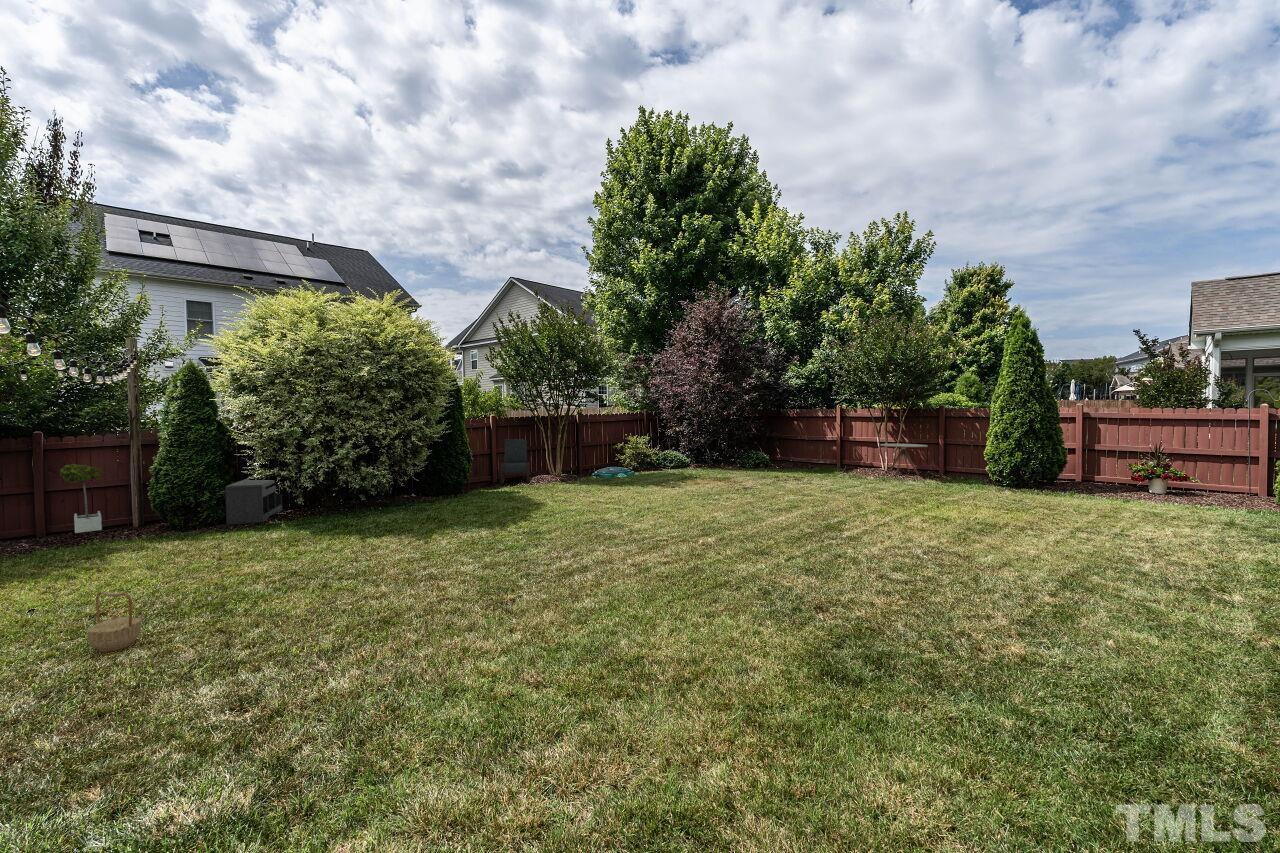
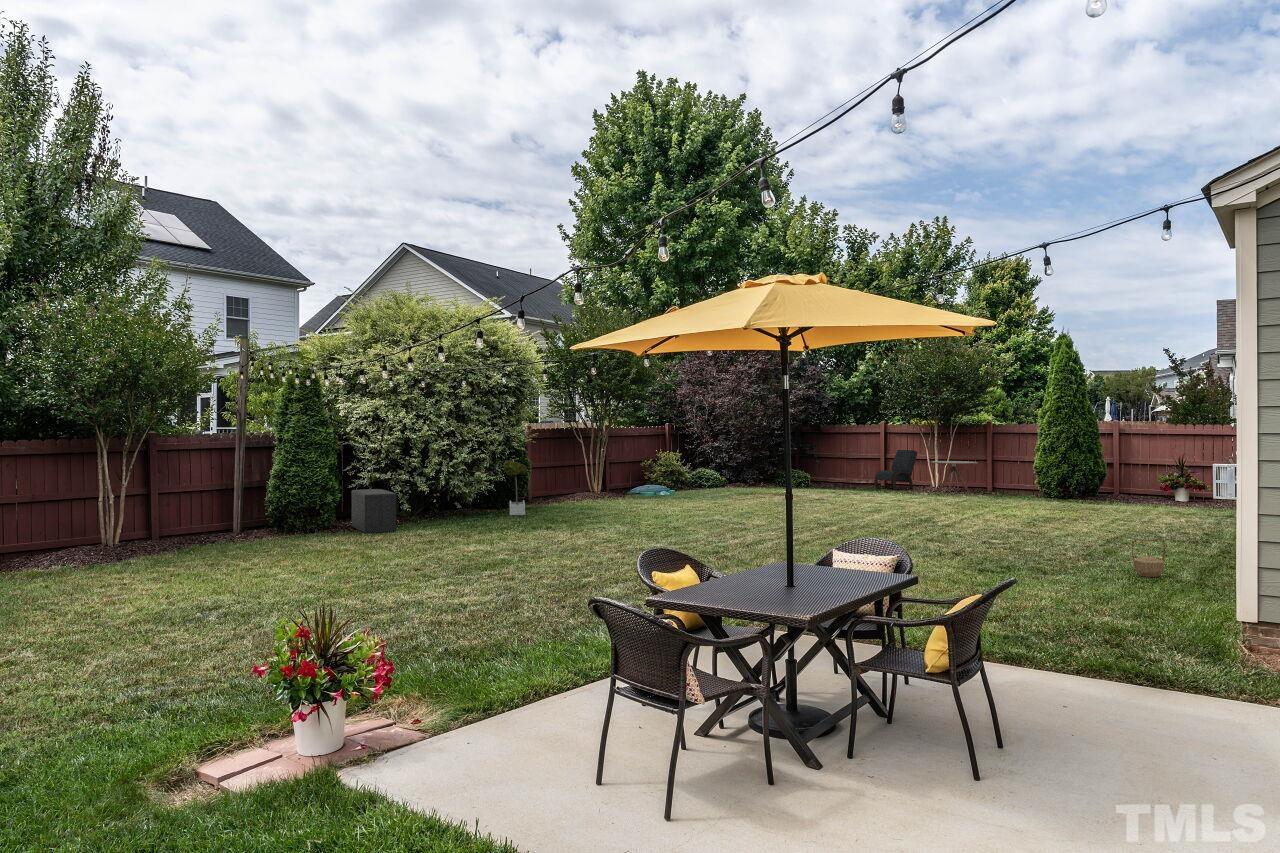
lounge chair: present [500,439,530,484] -> present [874,450,918,490]
potted tree: present [60,464,102,533] -> present [503,460,527,515]
basket: present [88,592,141,652] -> present [1132,538,1165,577]

